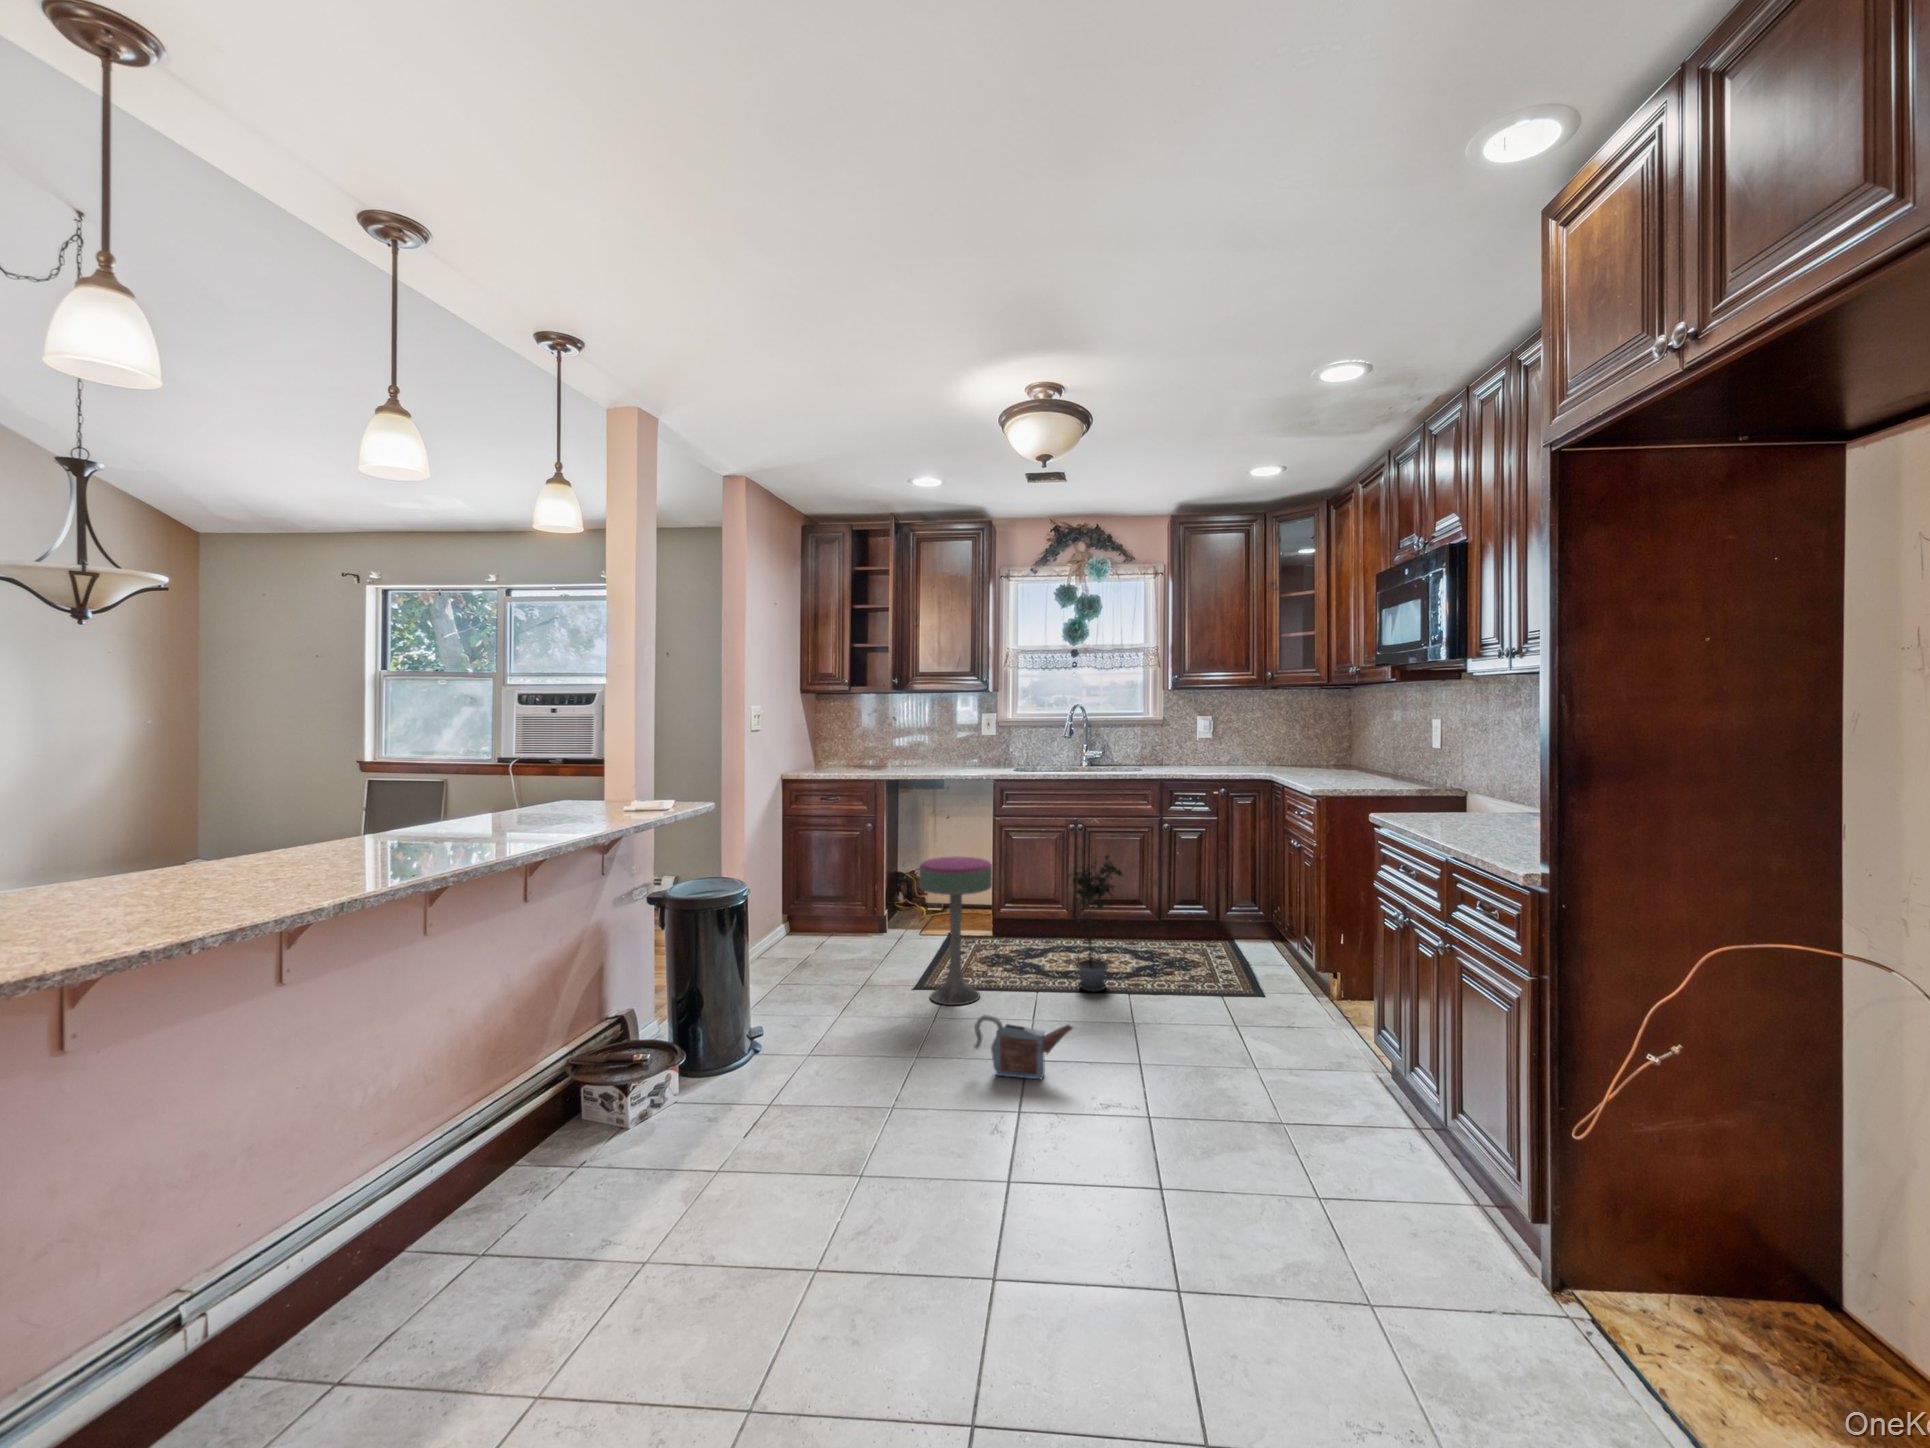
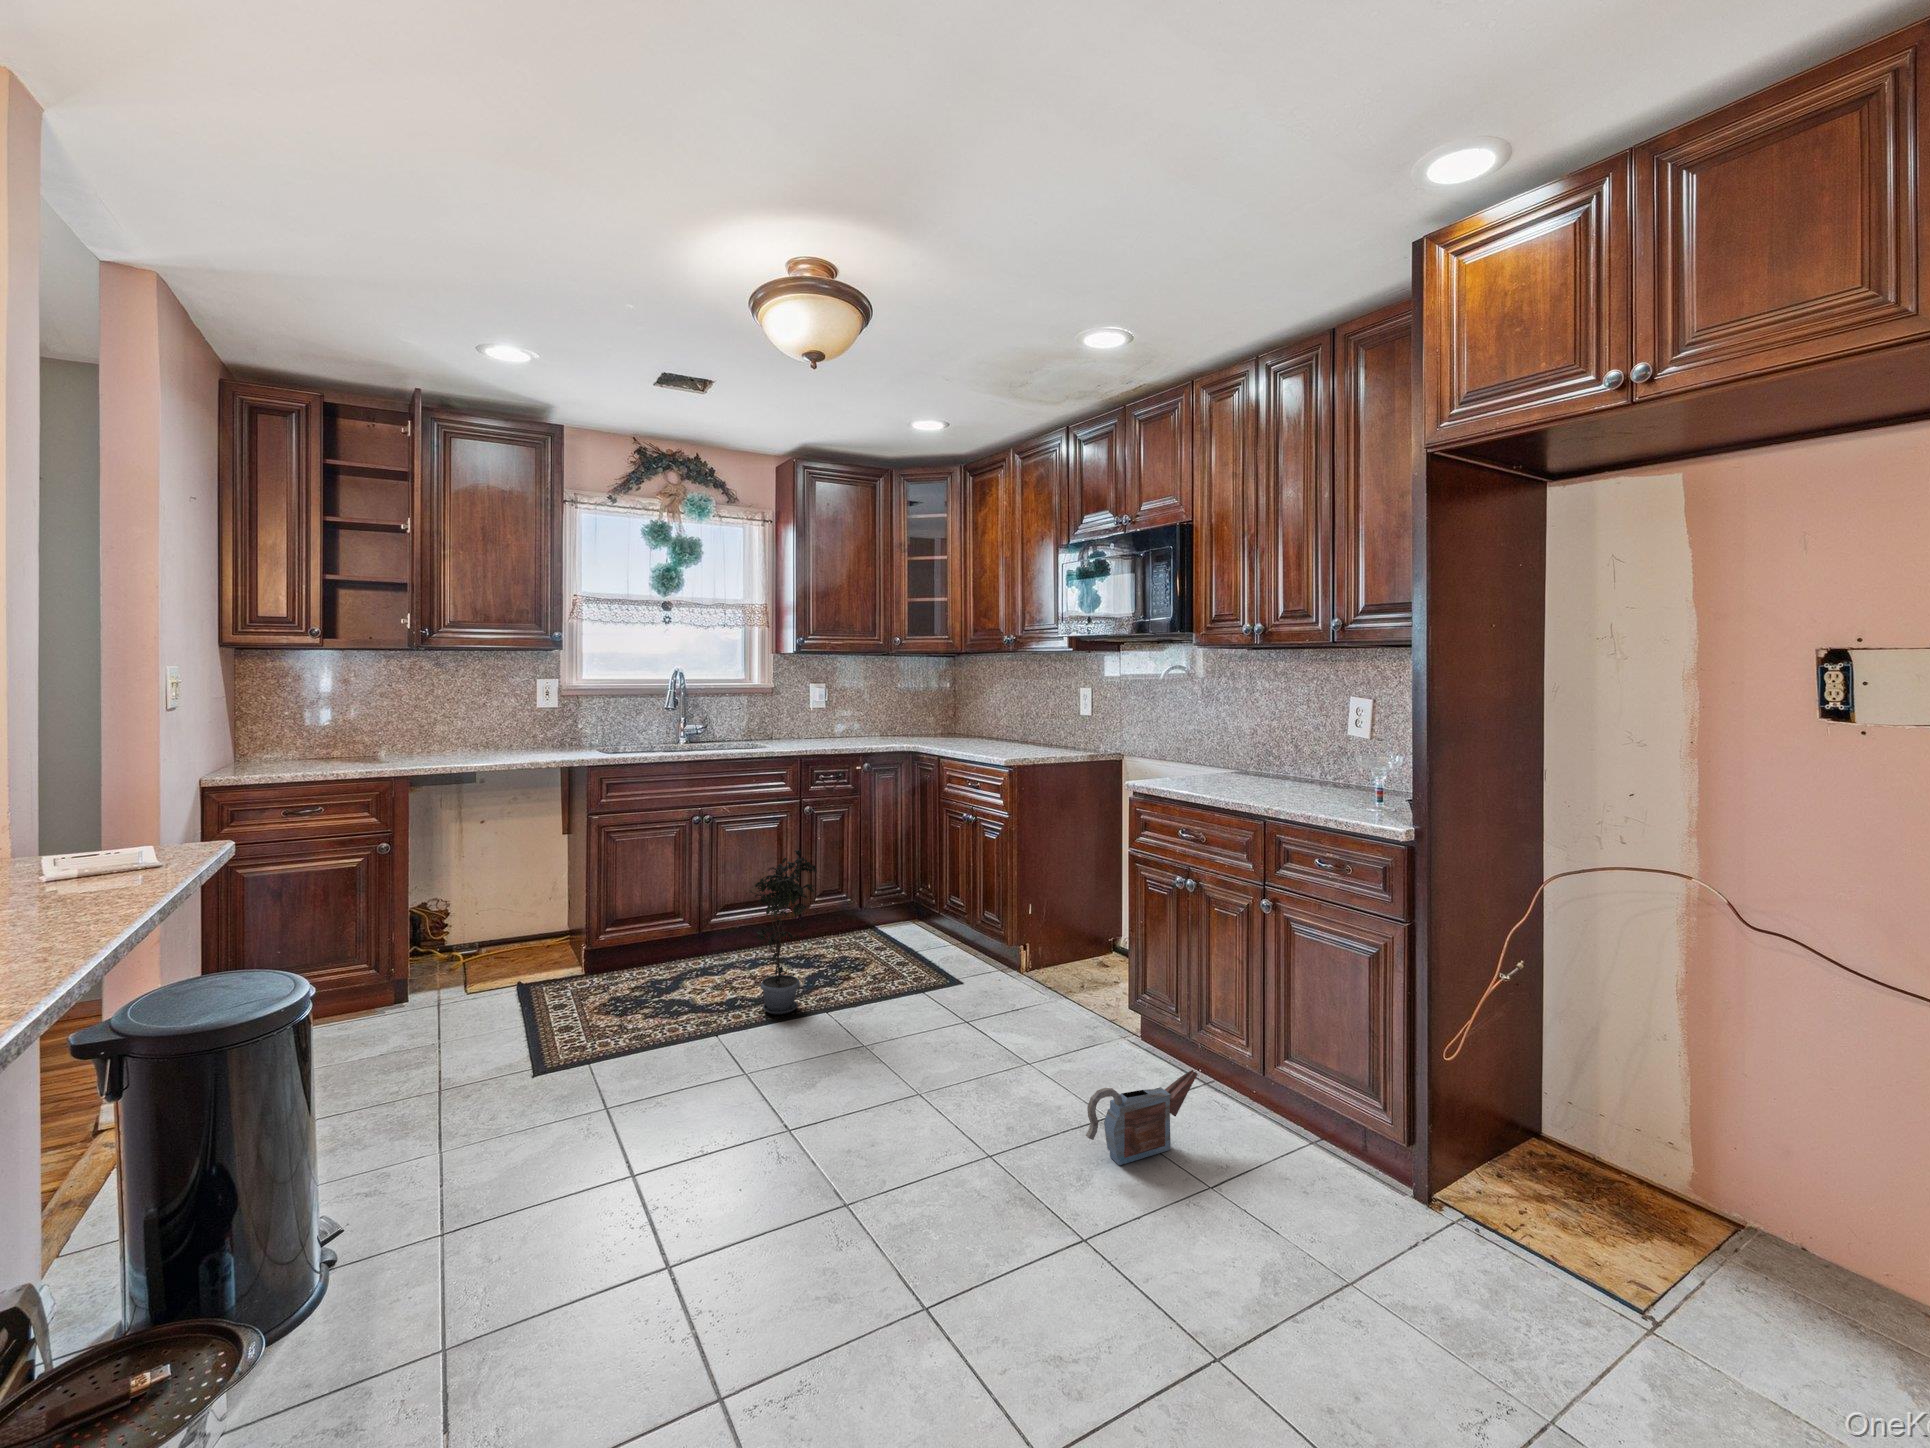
bar stool: present [919,857,992,1005] -> none [556,876,666,1081]
watering can: present [974,1015,1073,1080] -> present [1086,1070,1198,1165]

